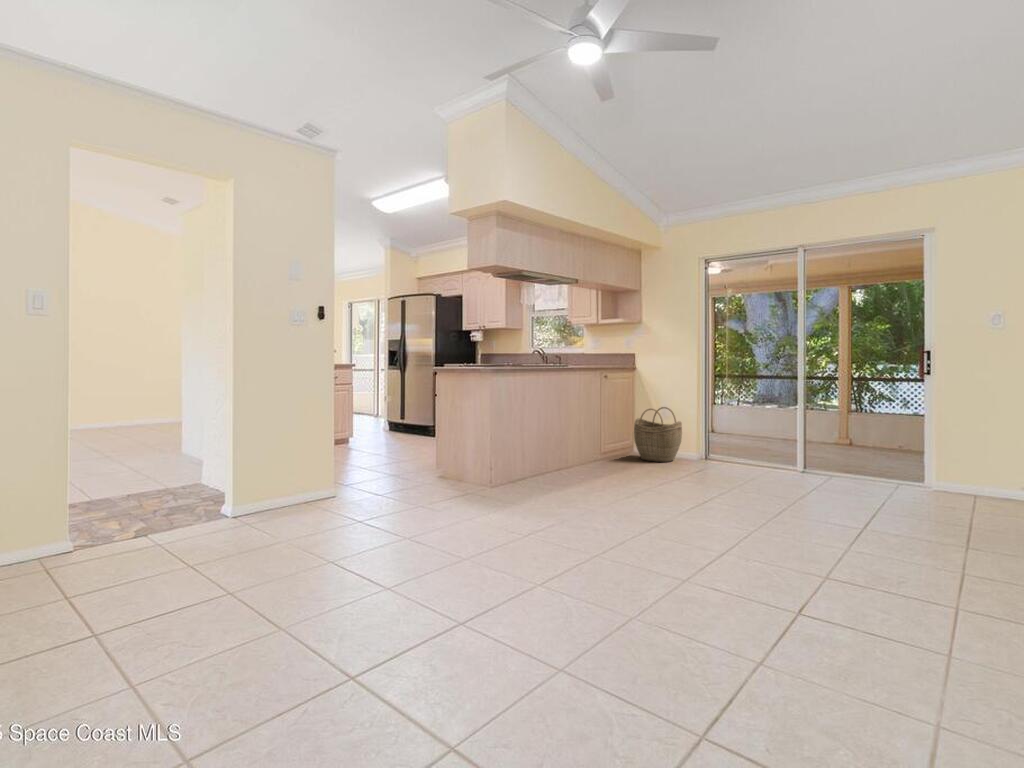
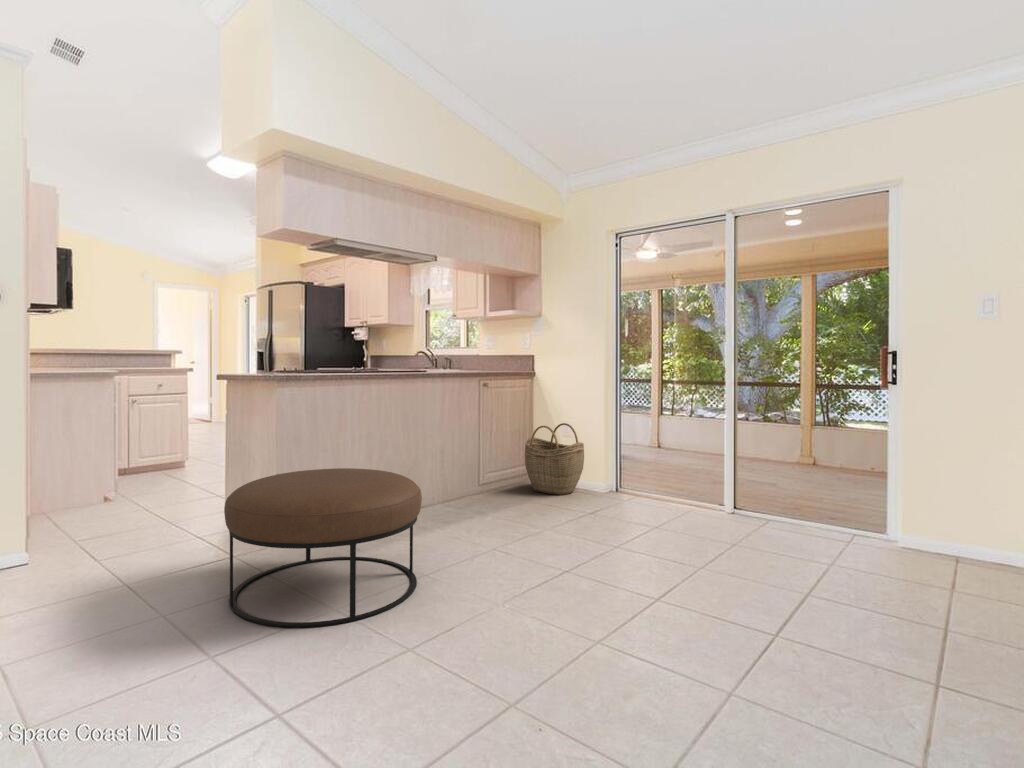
ottoman: none [489,435,610,525] -> present [224,468,422,627]

